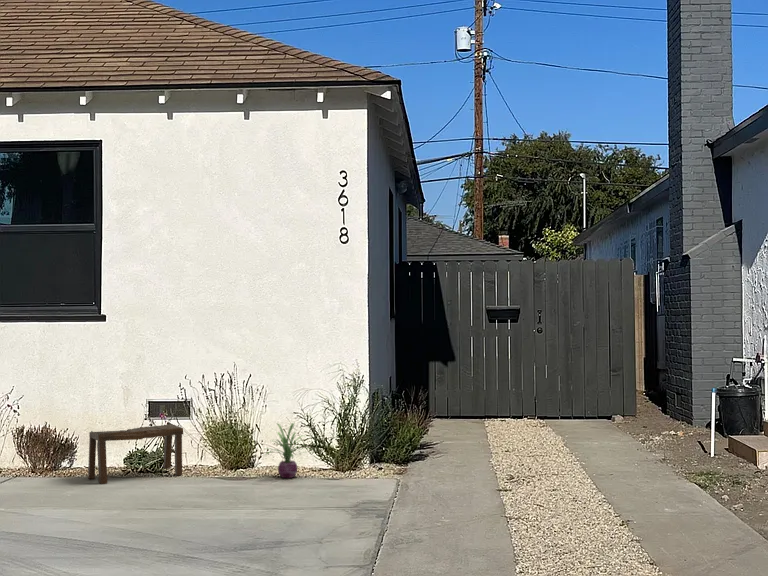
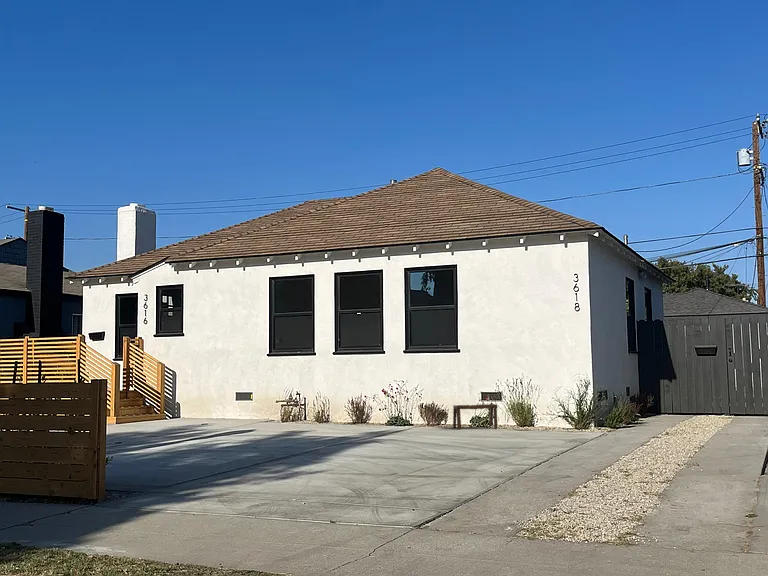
decorative plant: present [270,423,301,478] -> none [534,404,564,431]

